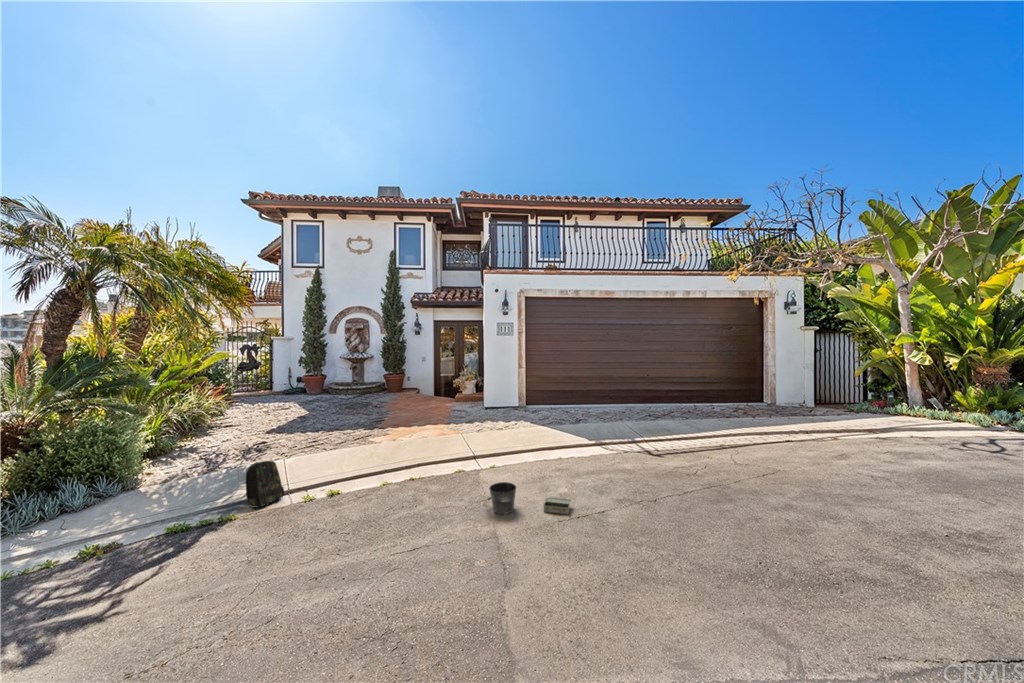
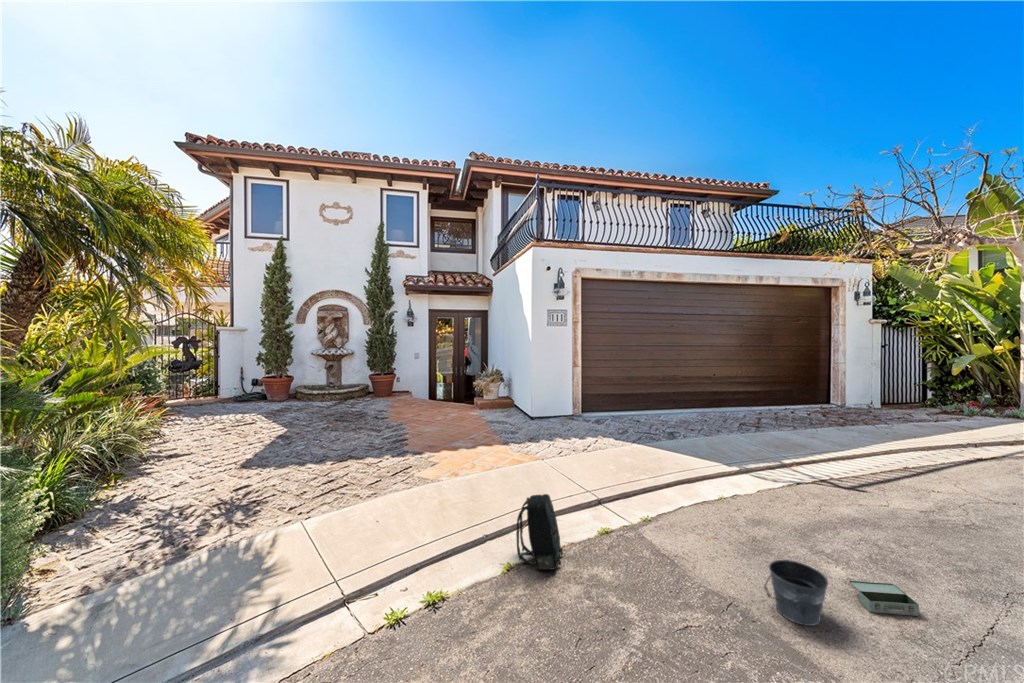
backpack: present [246,461,284,508] -> present [516,494,563,570]

